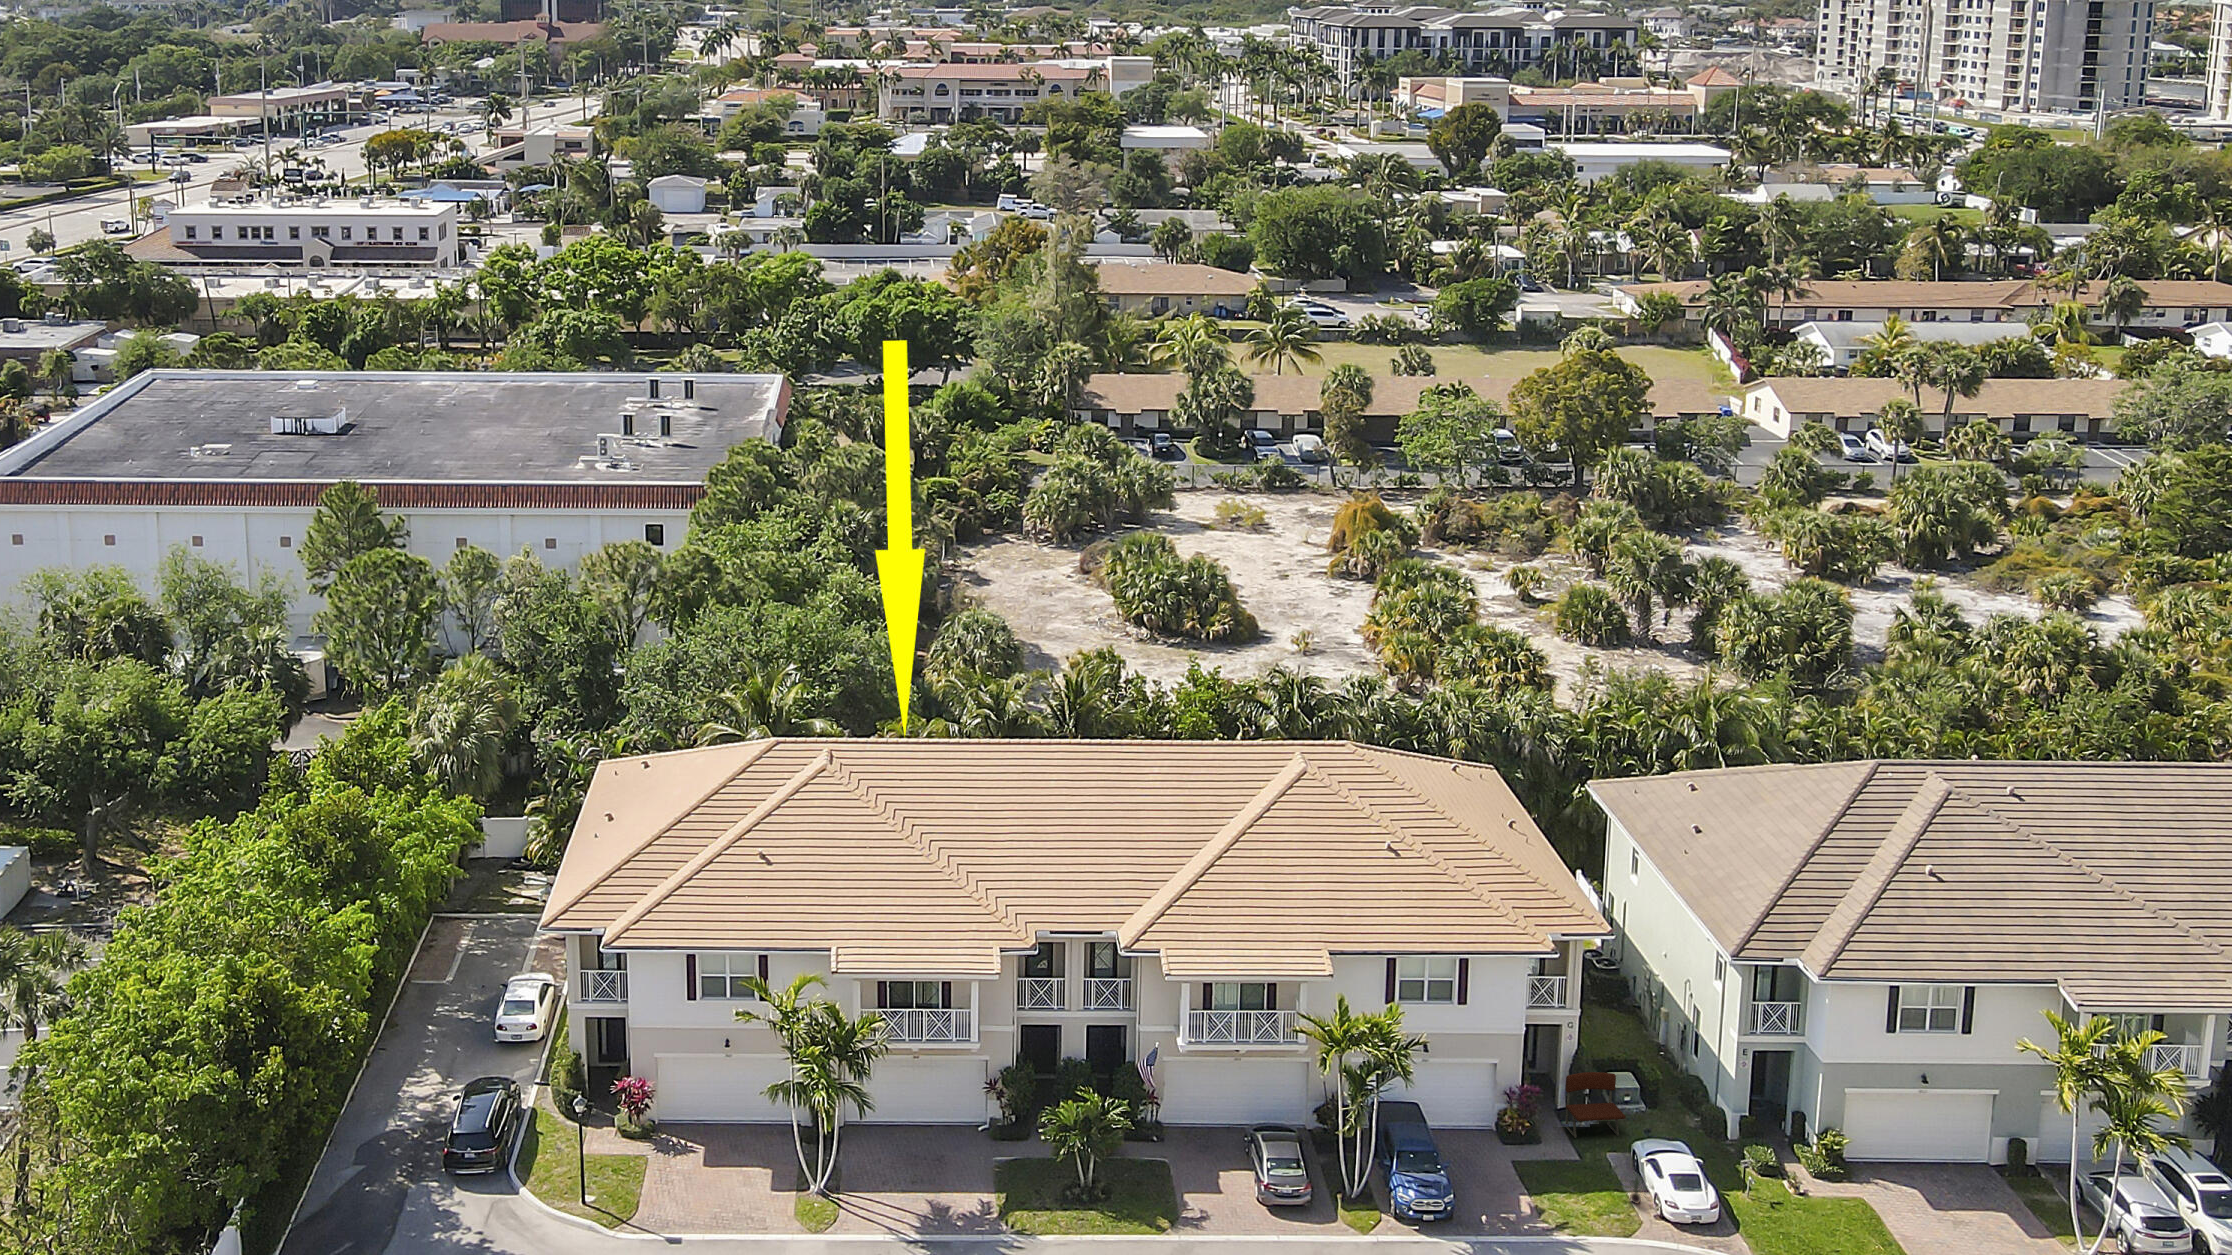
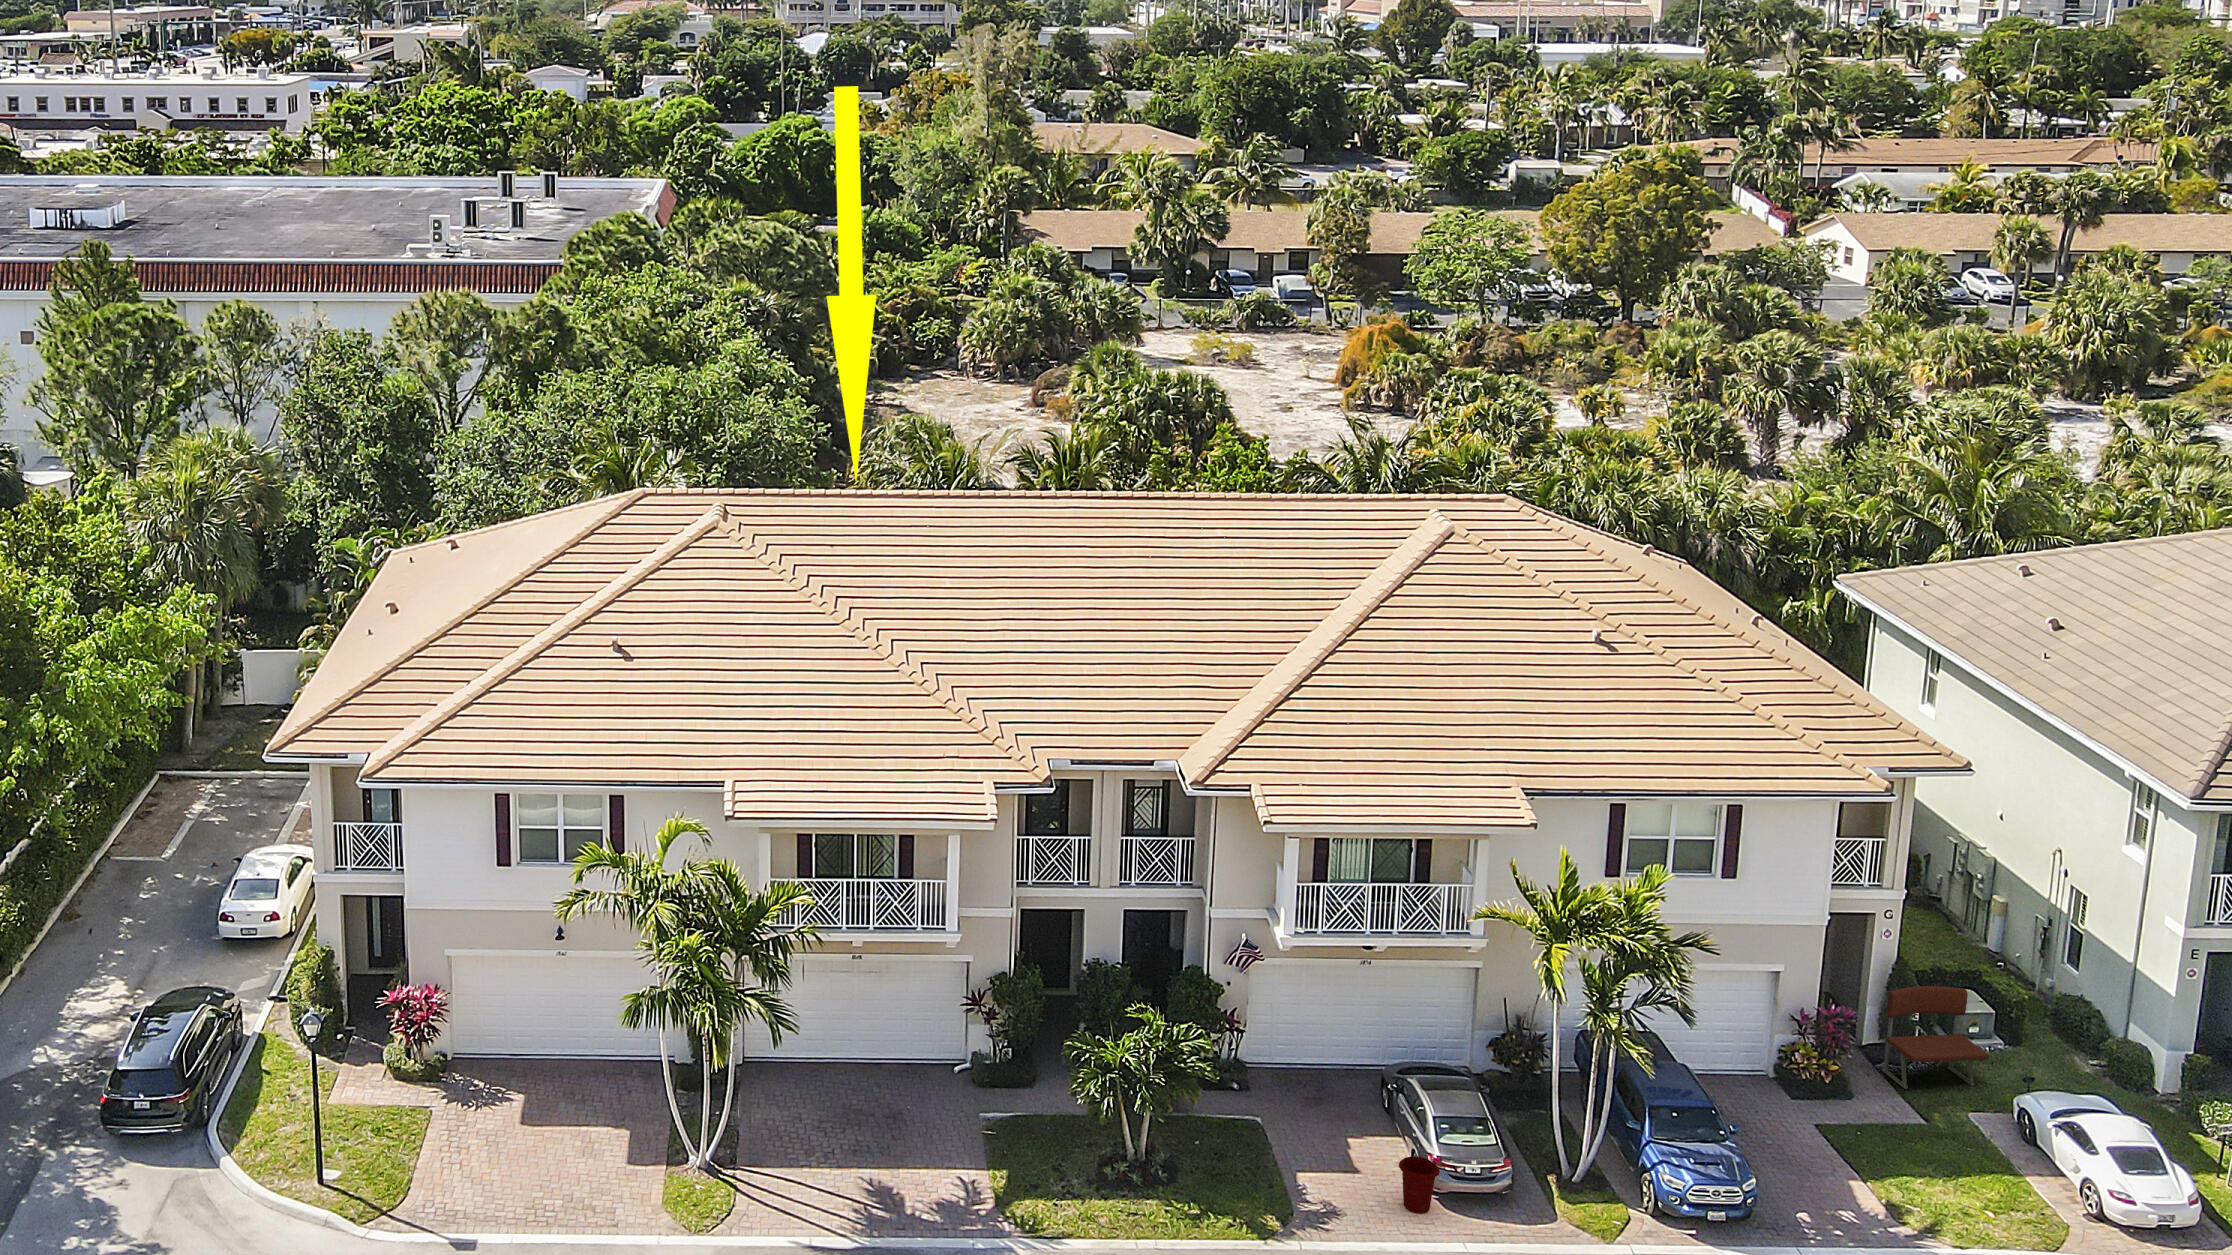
decorative plant: present [1630,1177,1646,1203] -> none [2015,1144,2074,1194]
waste bin: none [1243,1183,1267,1218] -> present [1399,1156,1440,1214]

